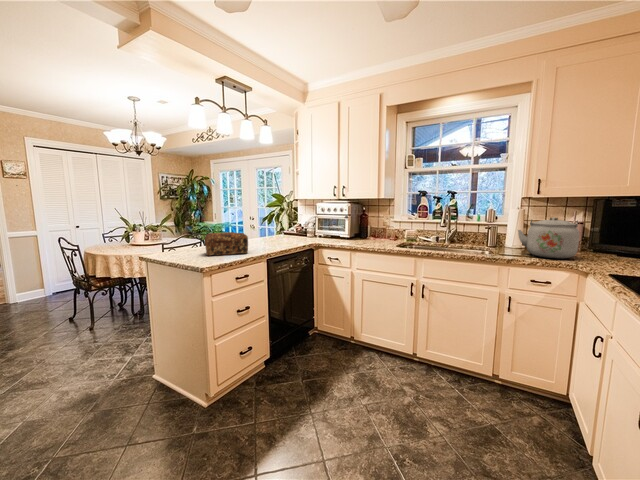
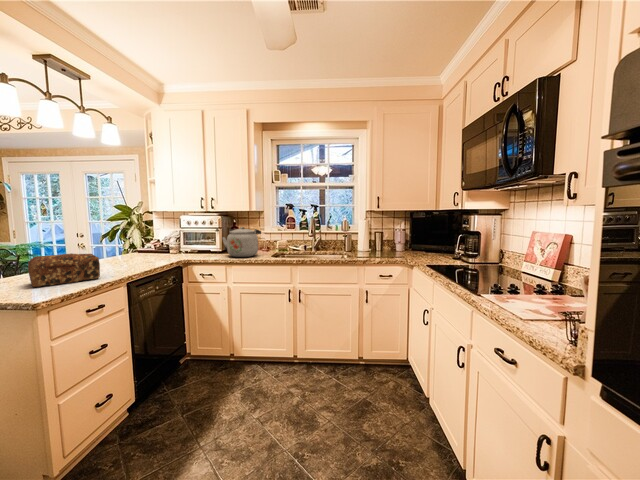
kettle: present [518,217,579,258] -> present [222,227,261,257]

